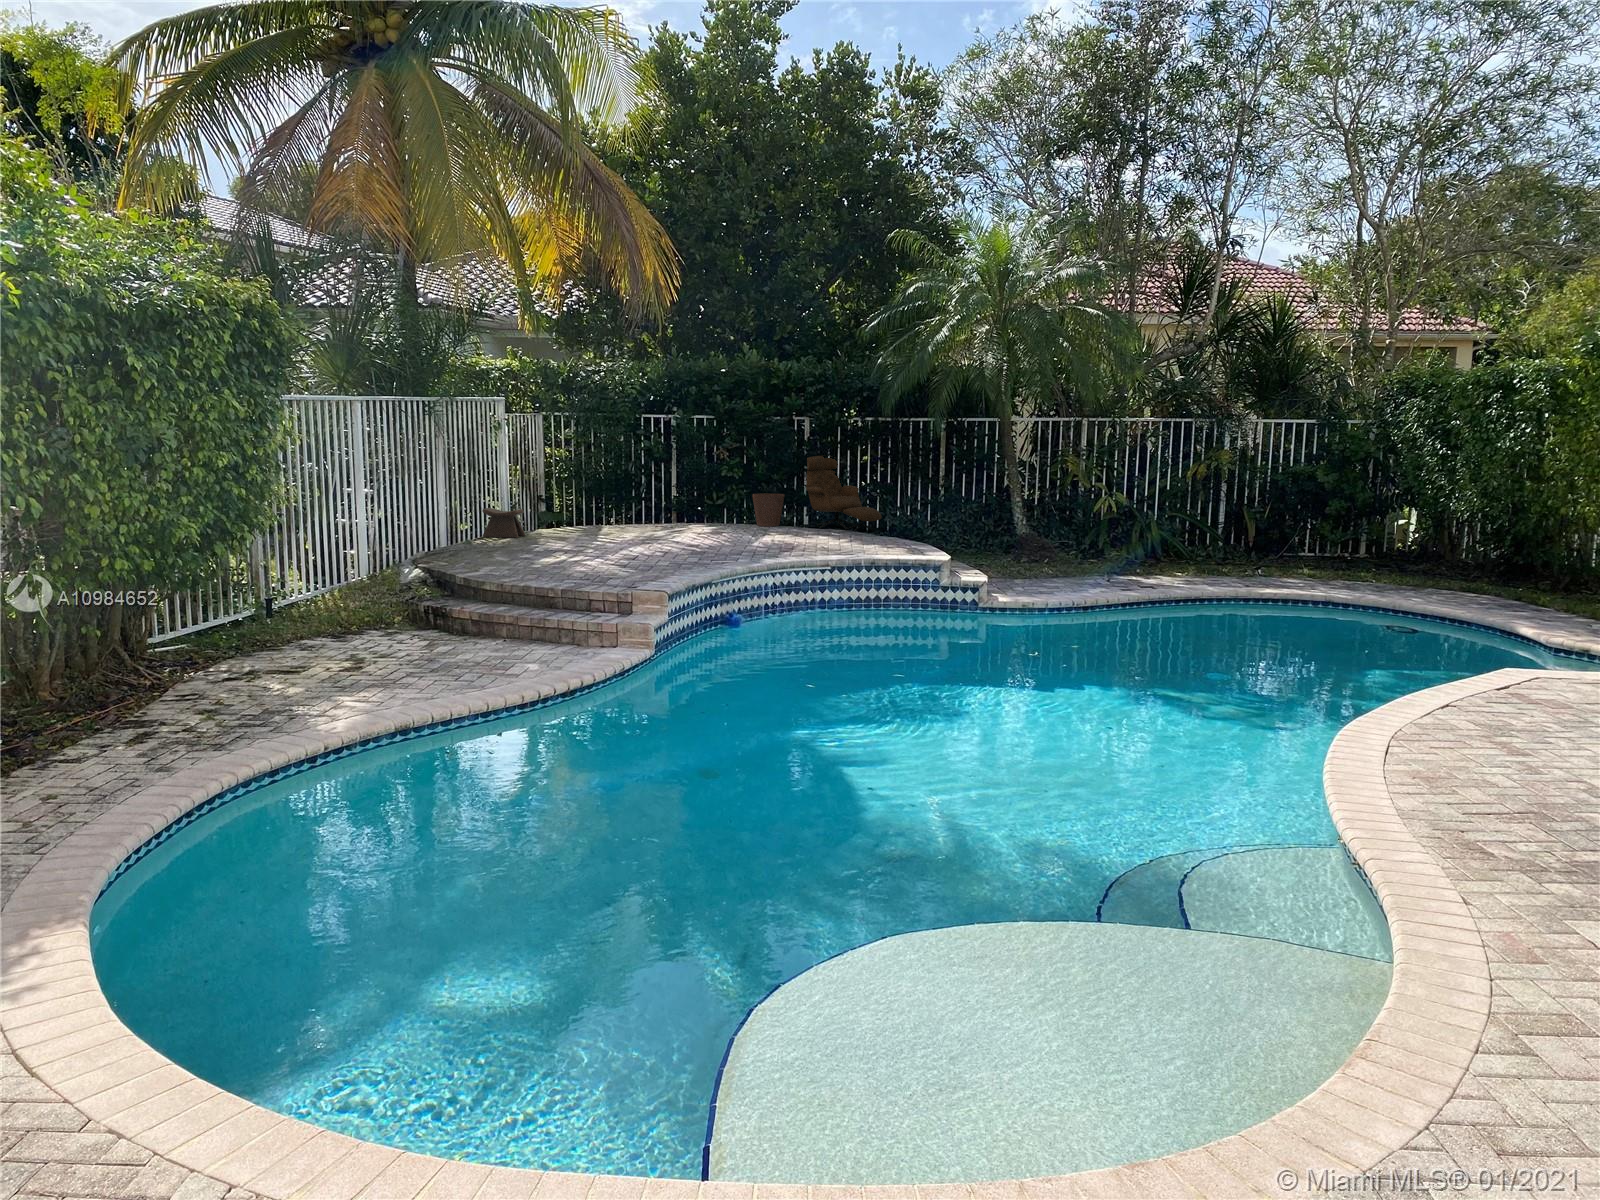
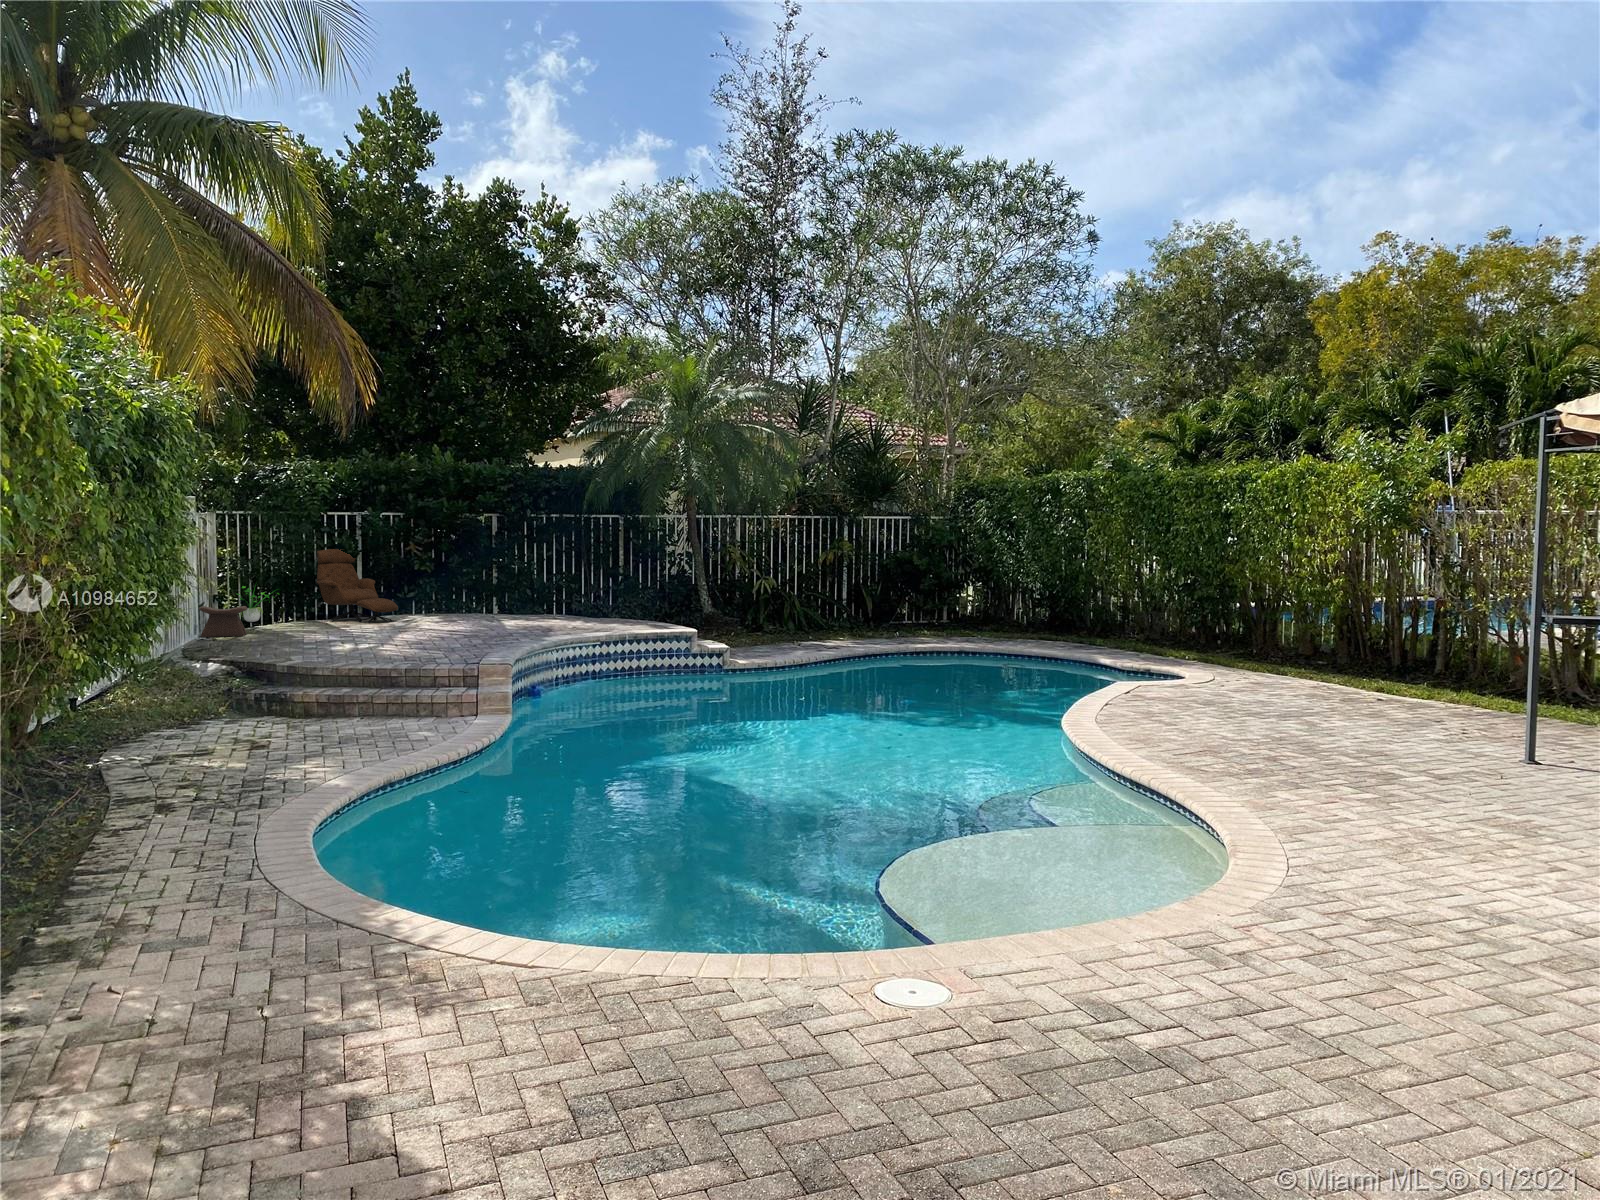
lounge chair: present [806,456,882,531] -> present [317,549,398,623]
potted plant: none [552,478,593,521] -> present [238,586,278,622]
basket: present [752,493,785,526] -> none [453,587,486,618]

